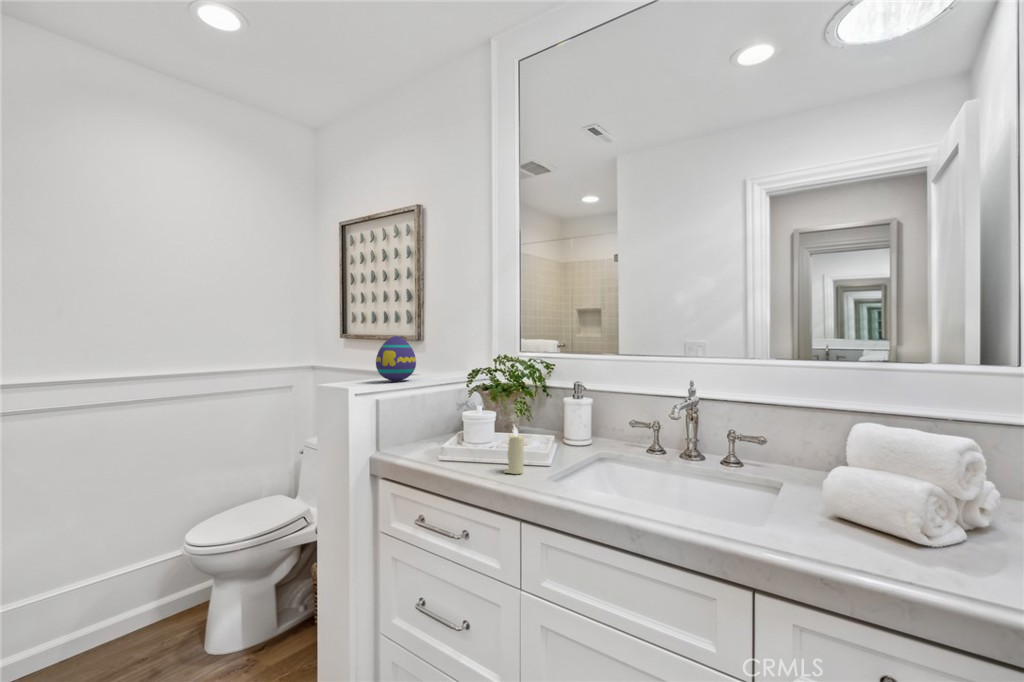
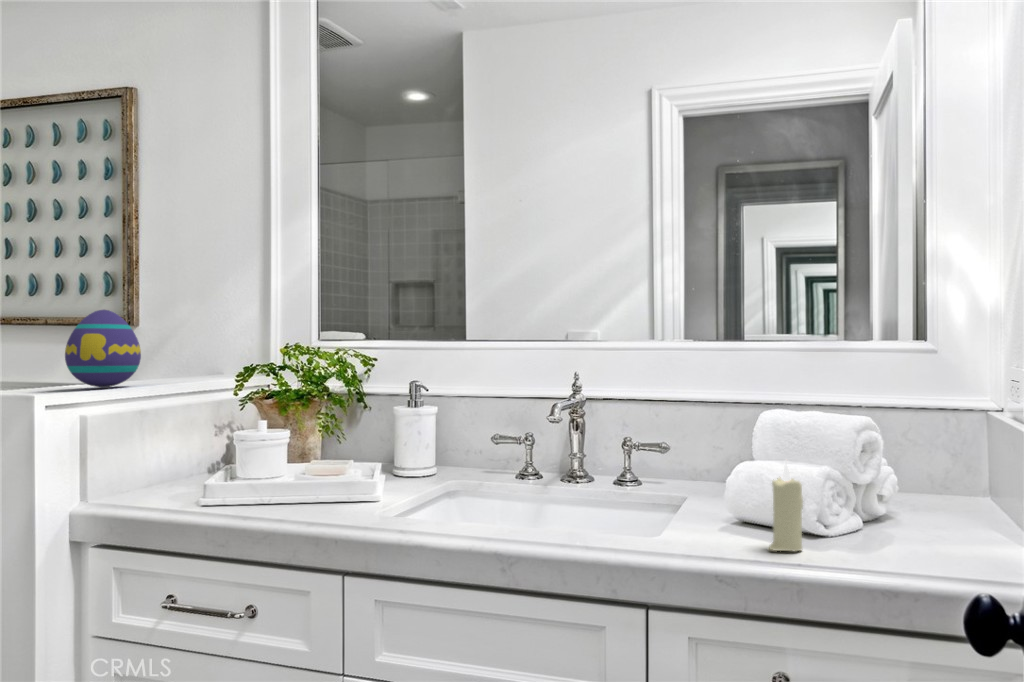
candle: present [505,425,524,474] -> present [769,462,803,551]

